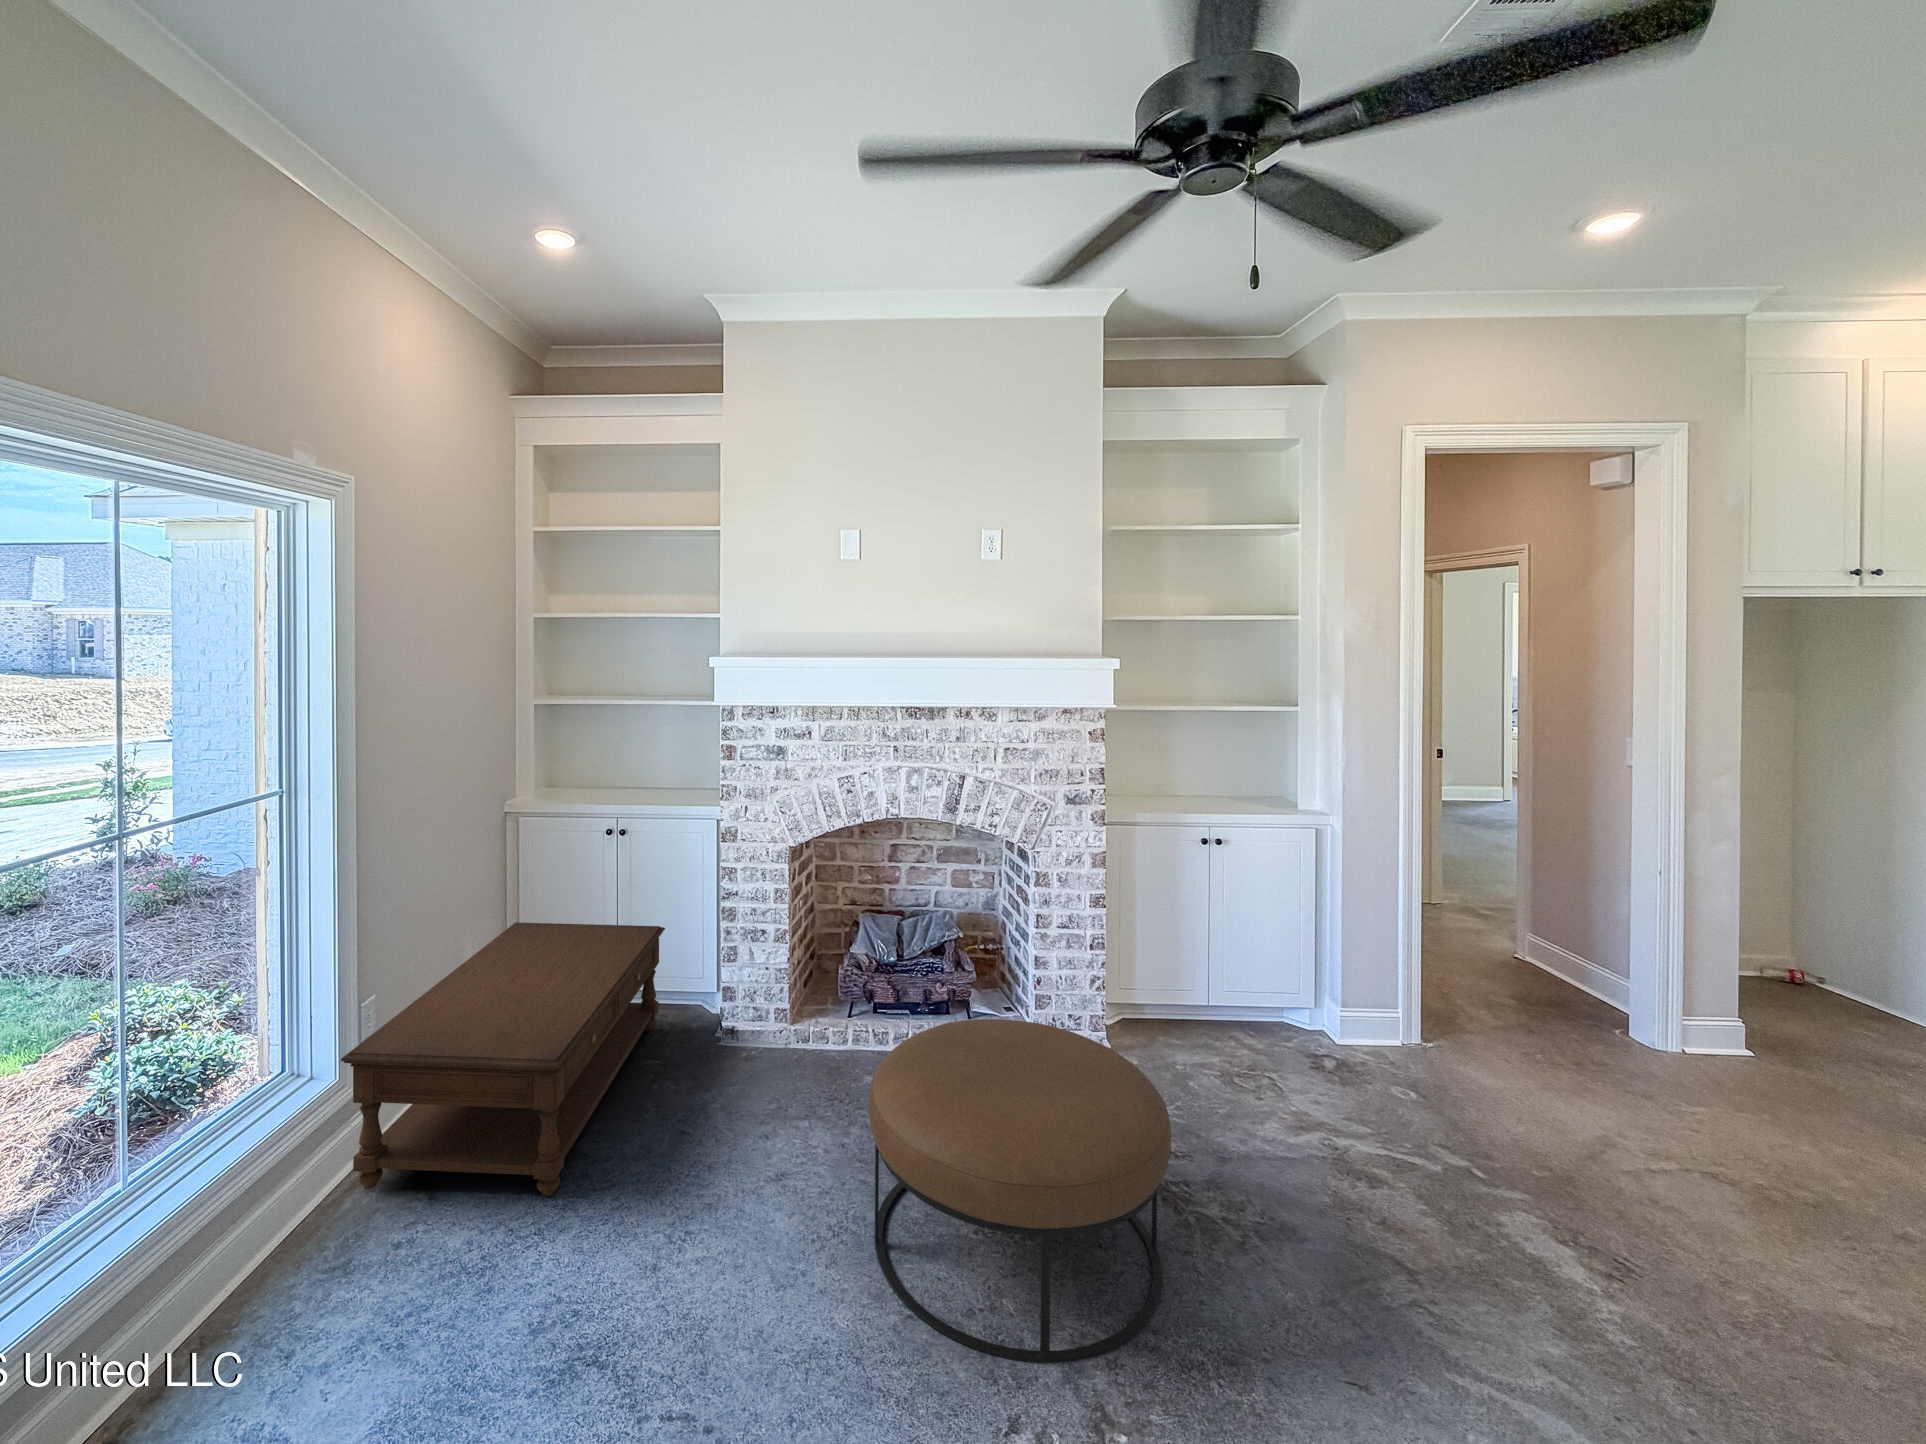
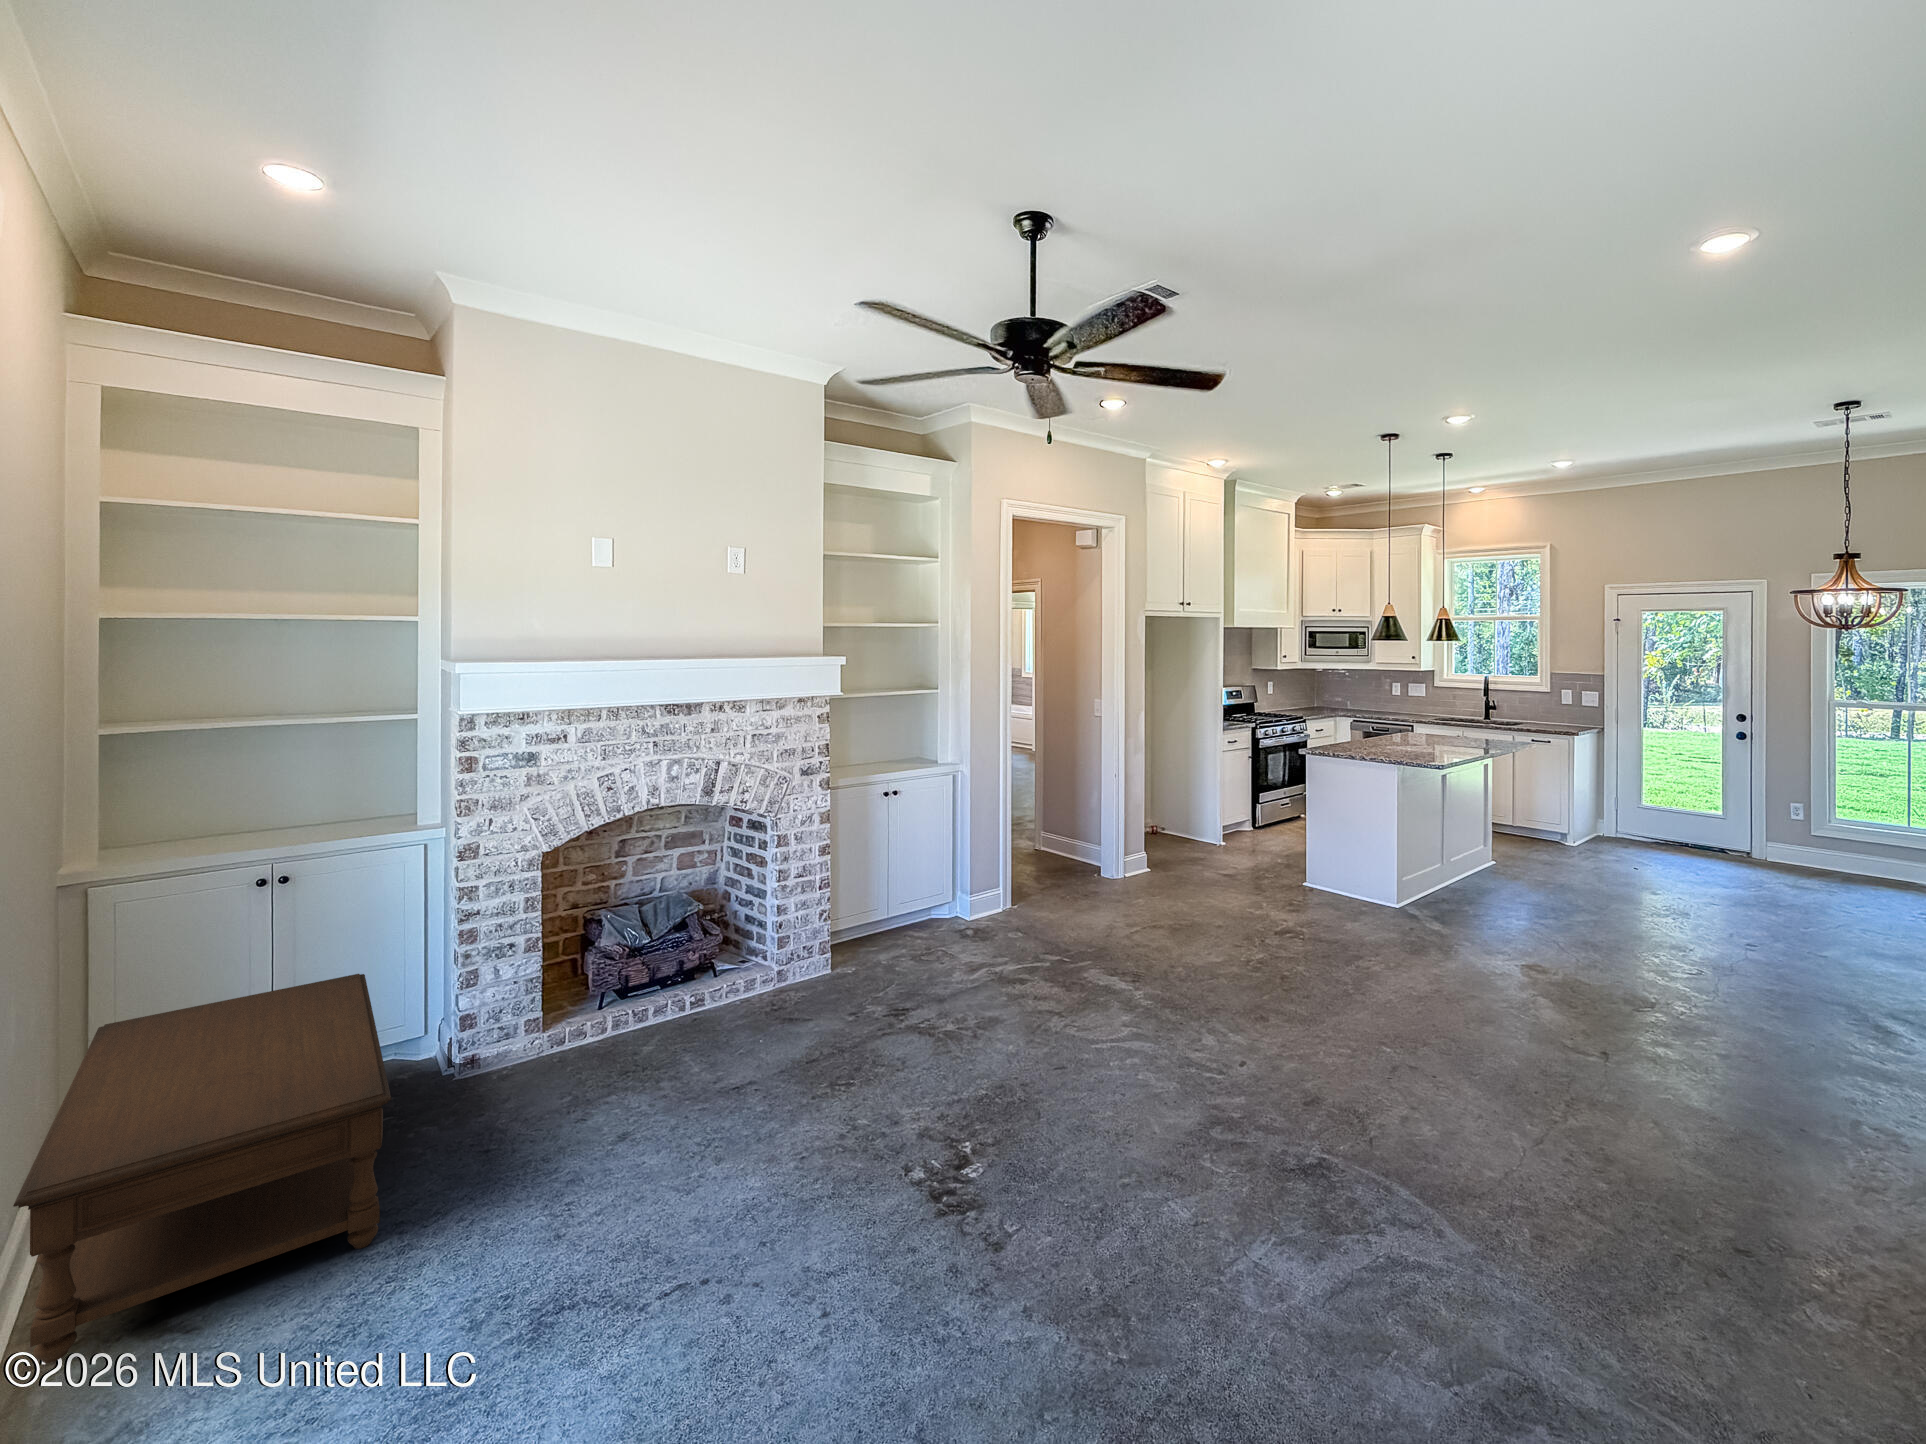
ottoman: present [869,1019,1171,1362] -> none [724,933,947,1148]

